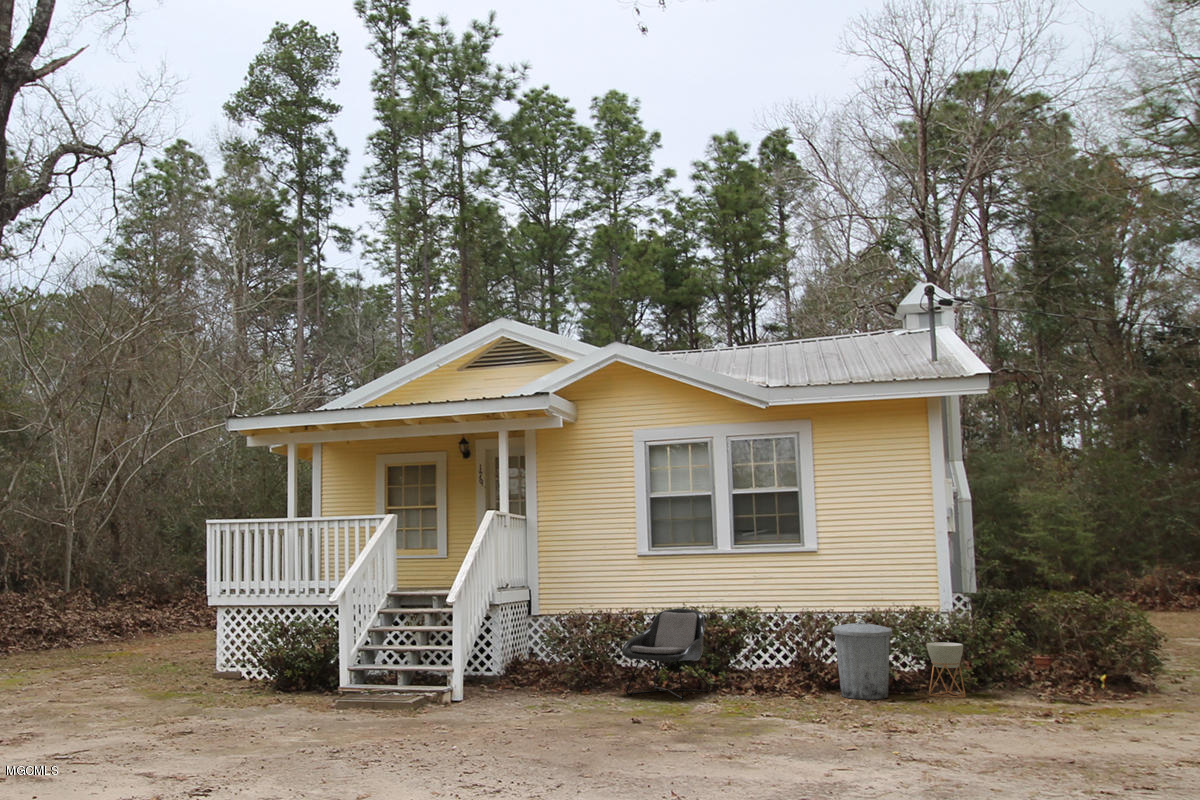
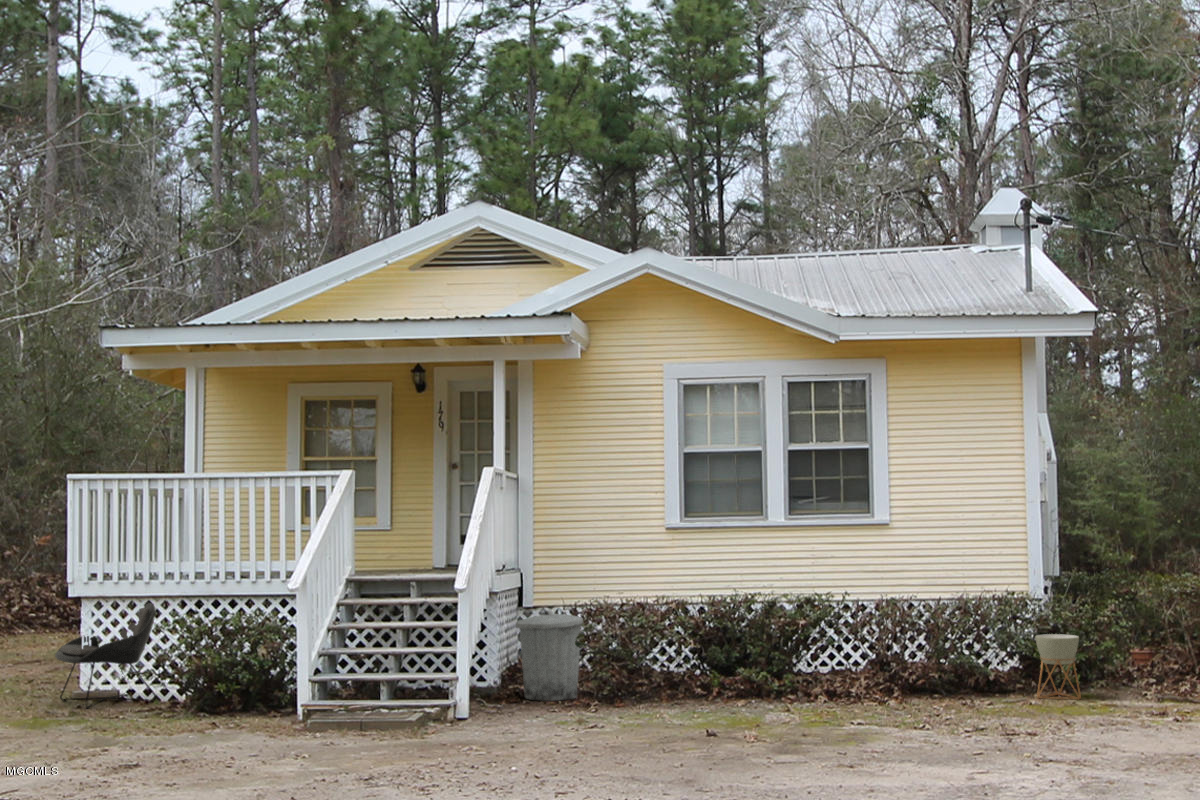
lounge chair: present [622,609,710,700] -> present [55,603,156,709]
trash can: present [833,620,892,700] -> present [516,610,583,701]

